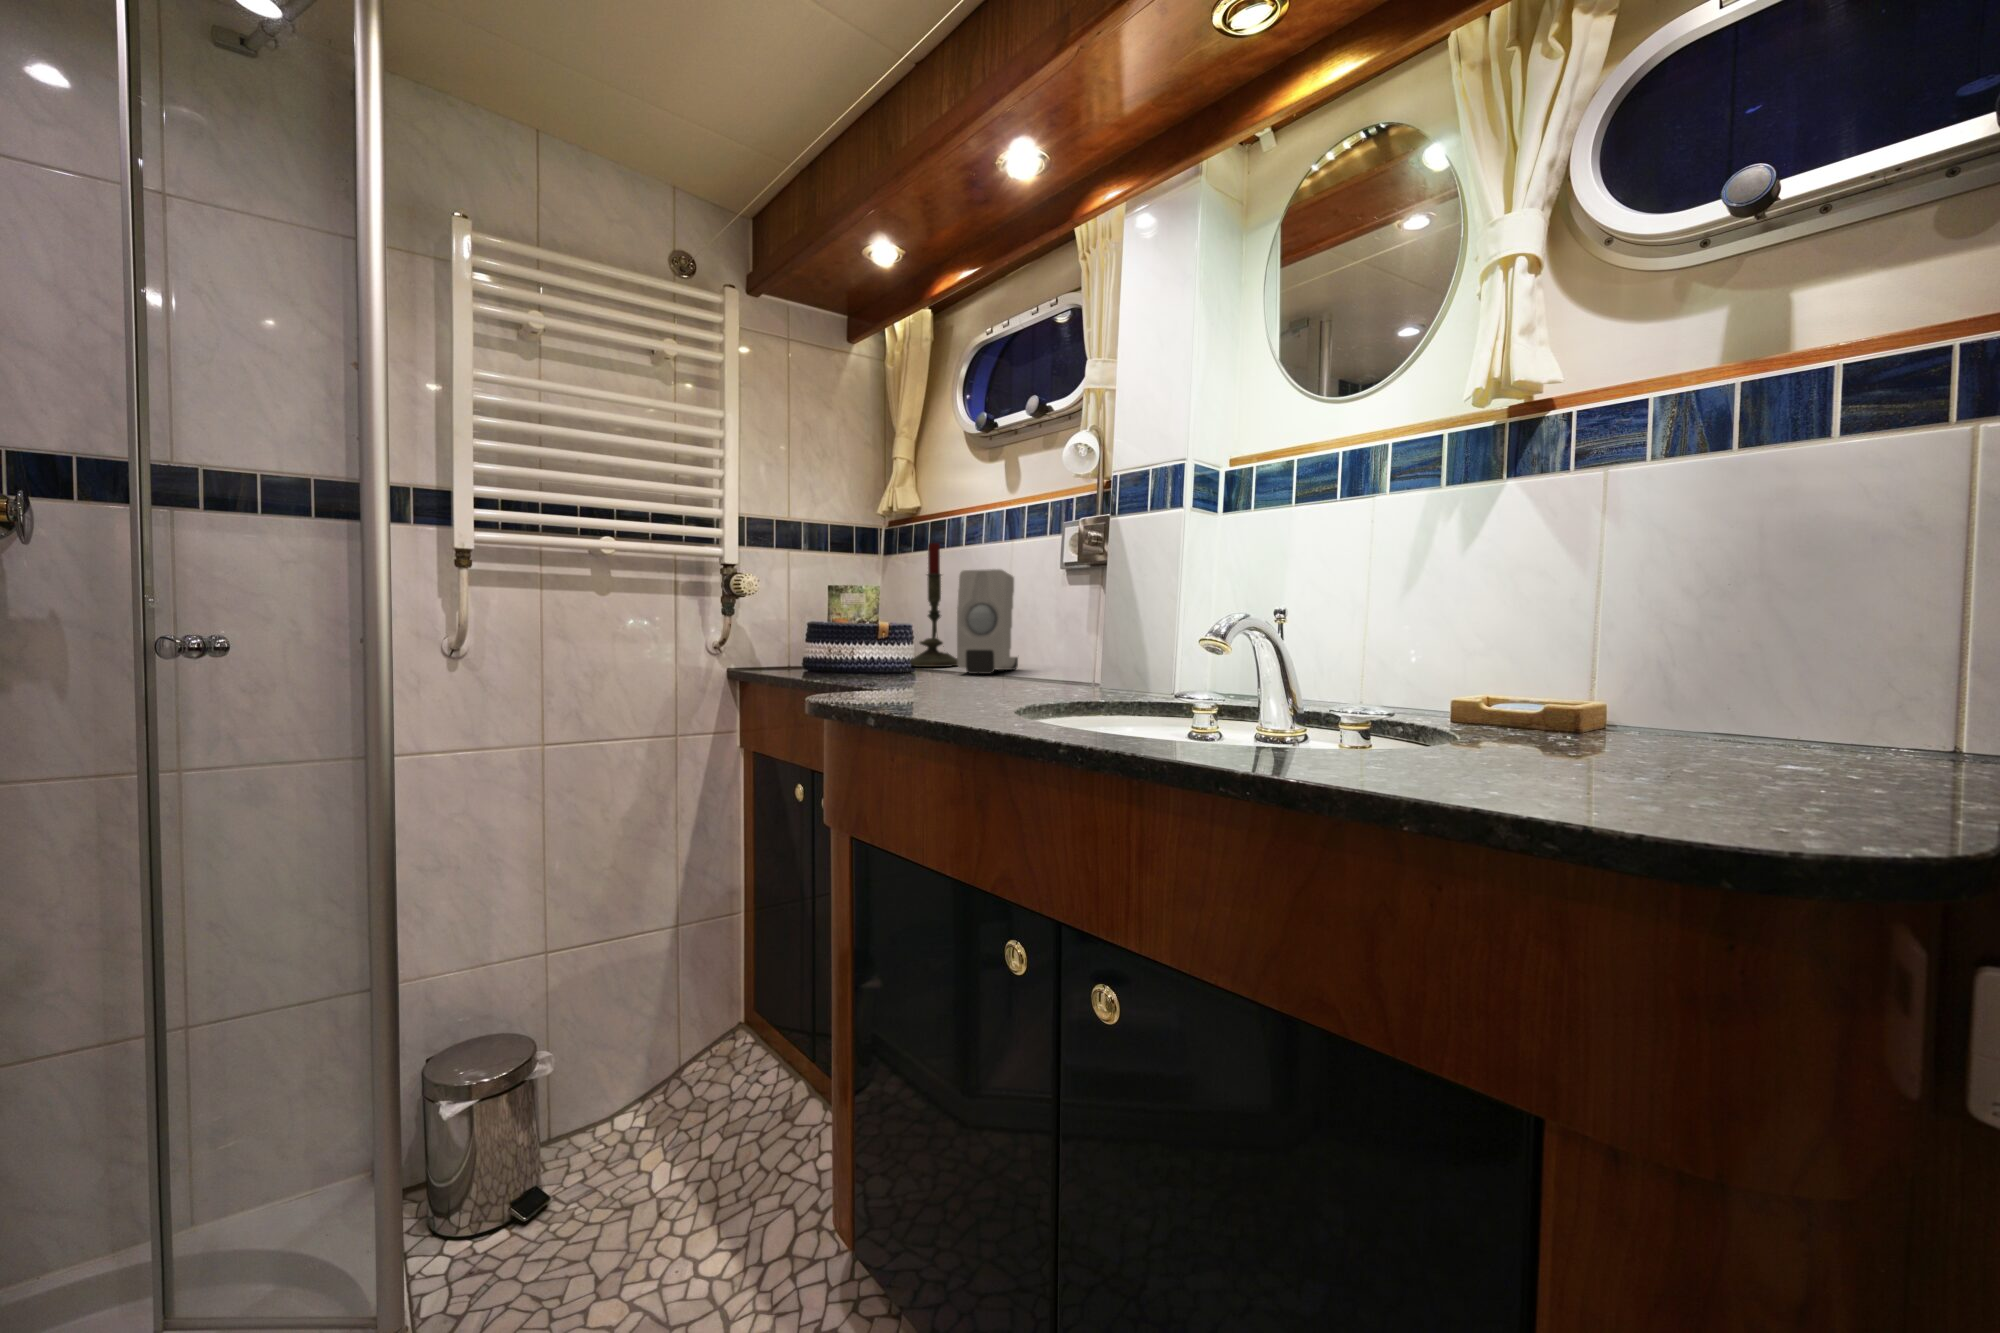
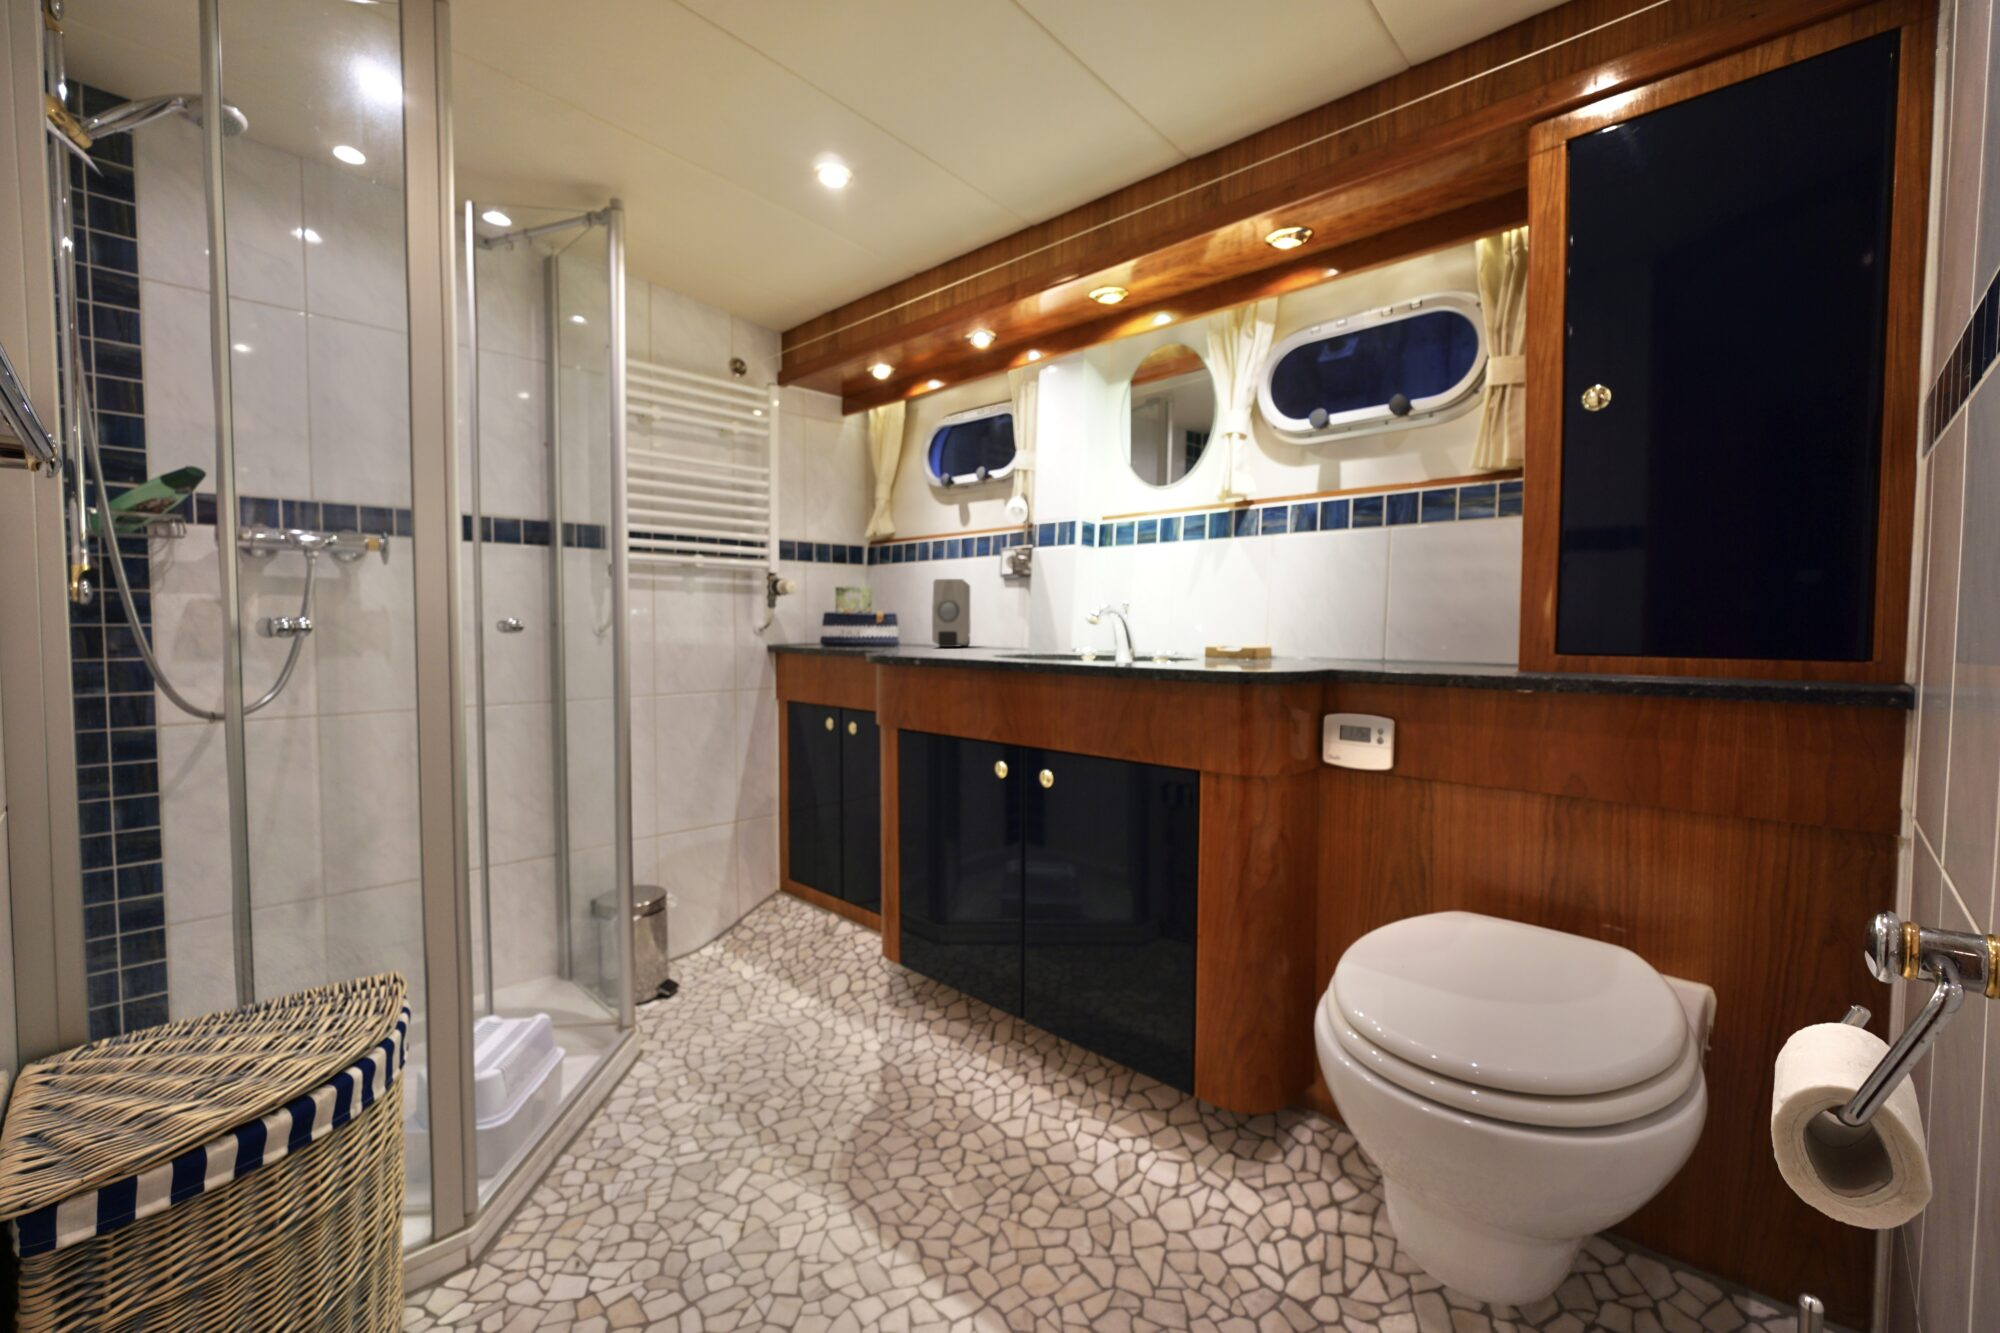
candle: present [910,543,957,667] -> none [892,557,927,645]

